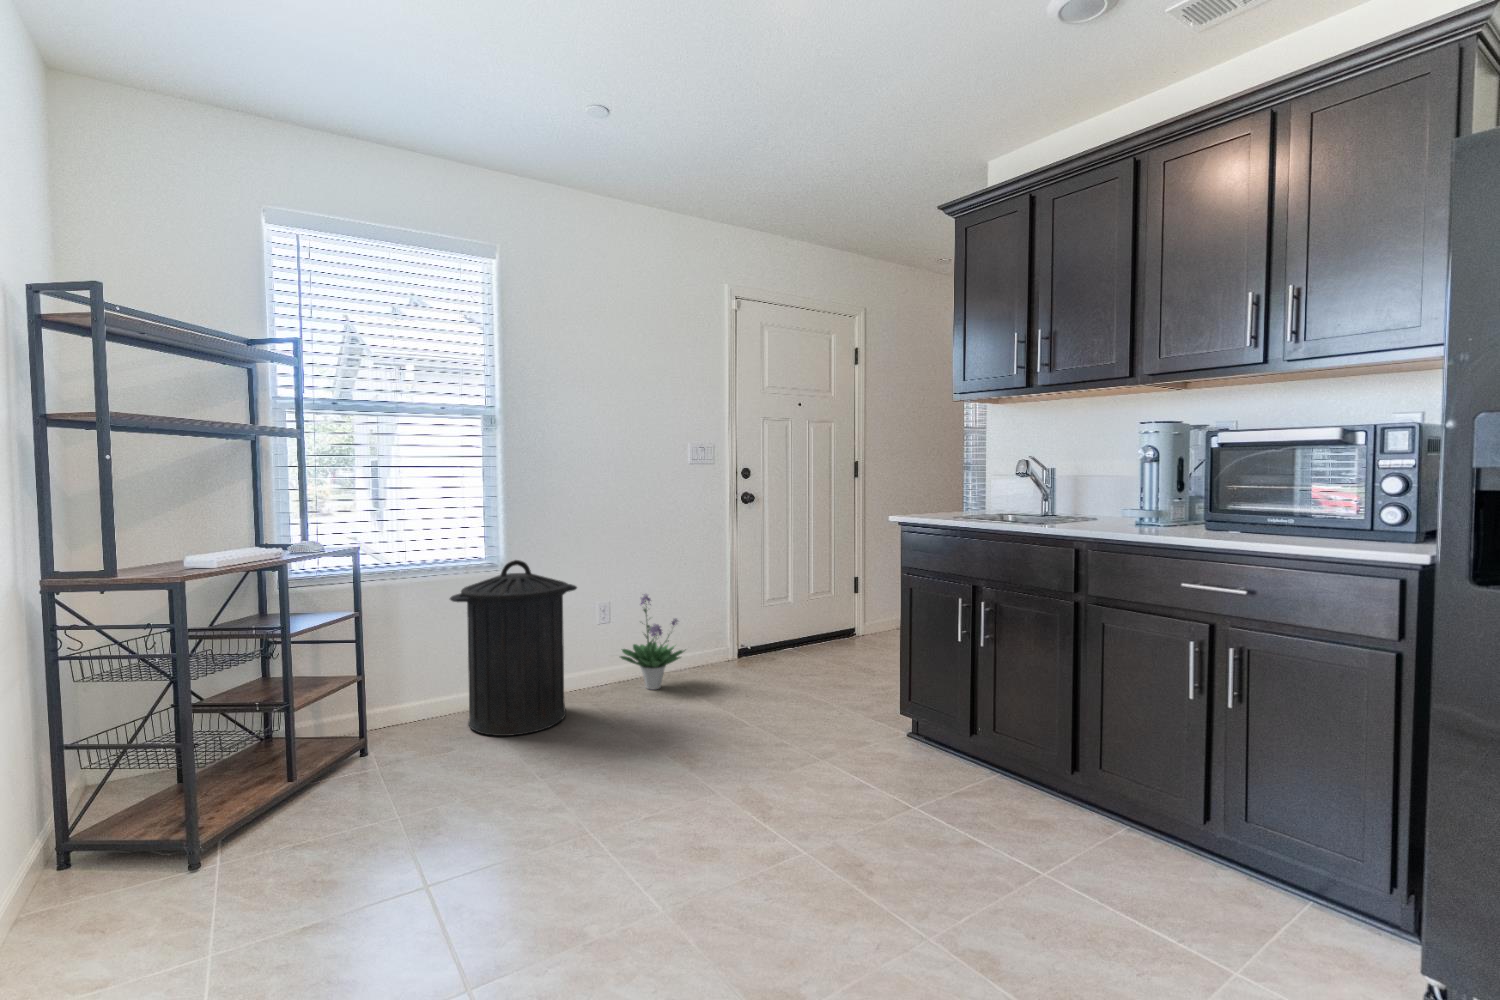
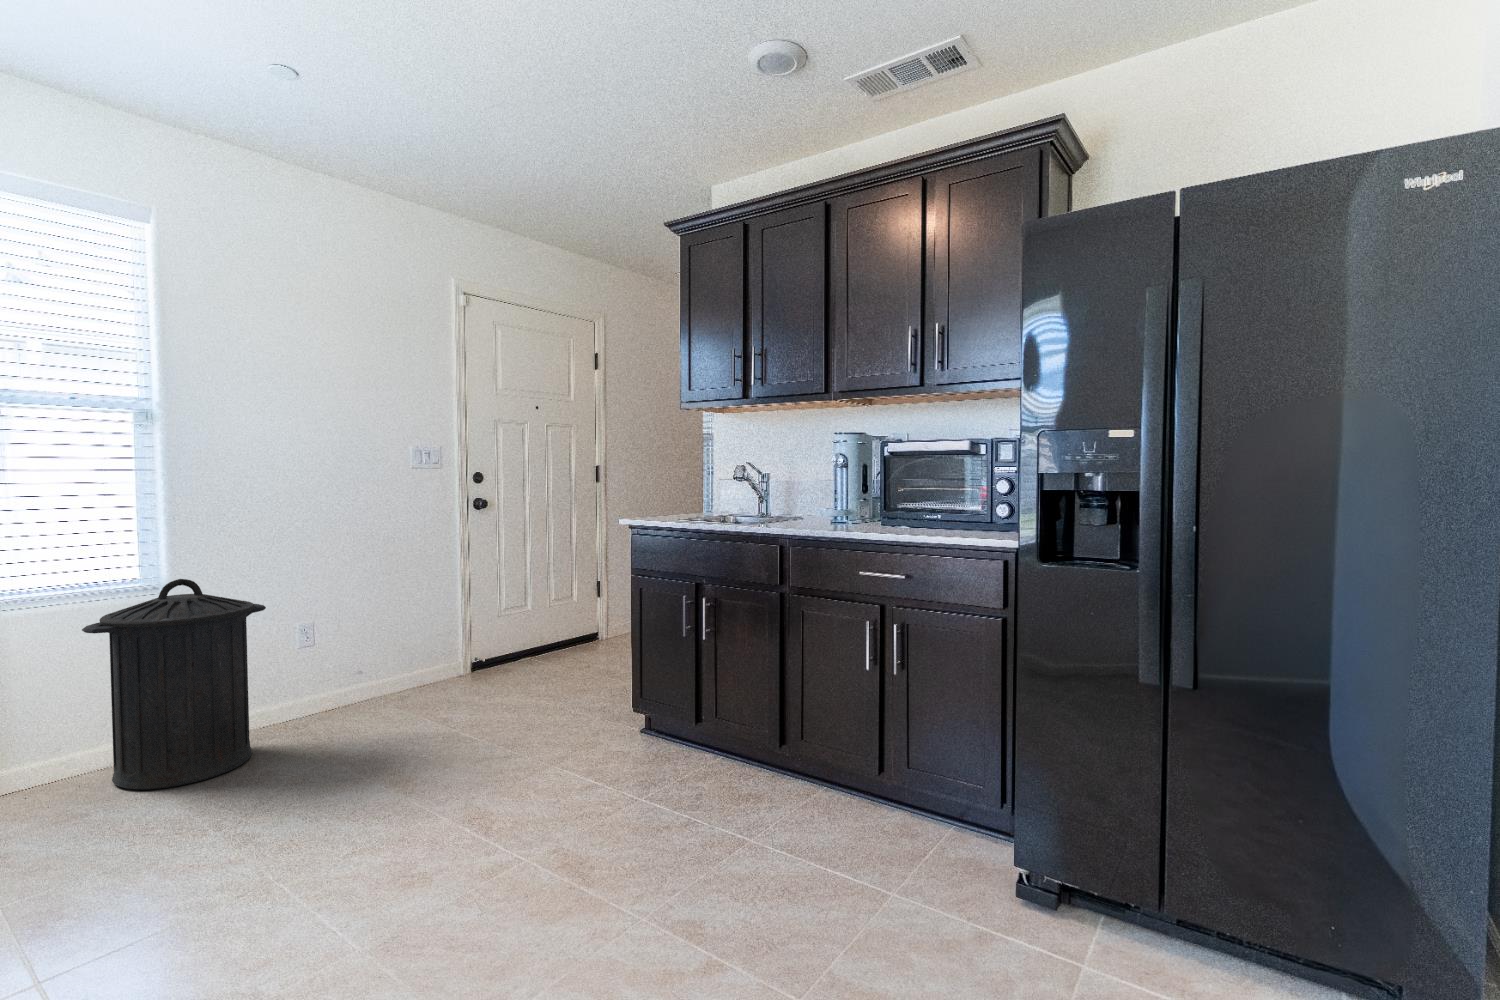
potted plant: present [620,594,685,690] -> none [322,610,409,716]

